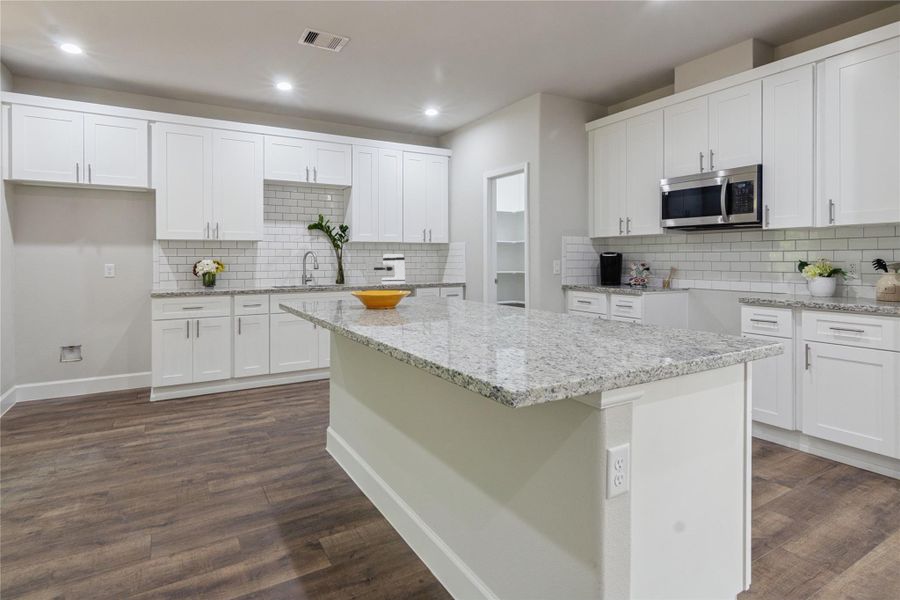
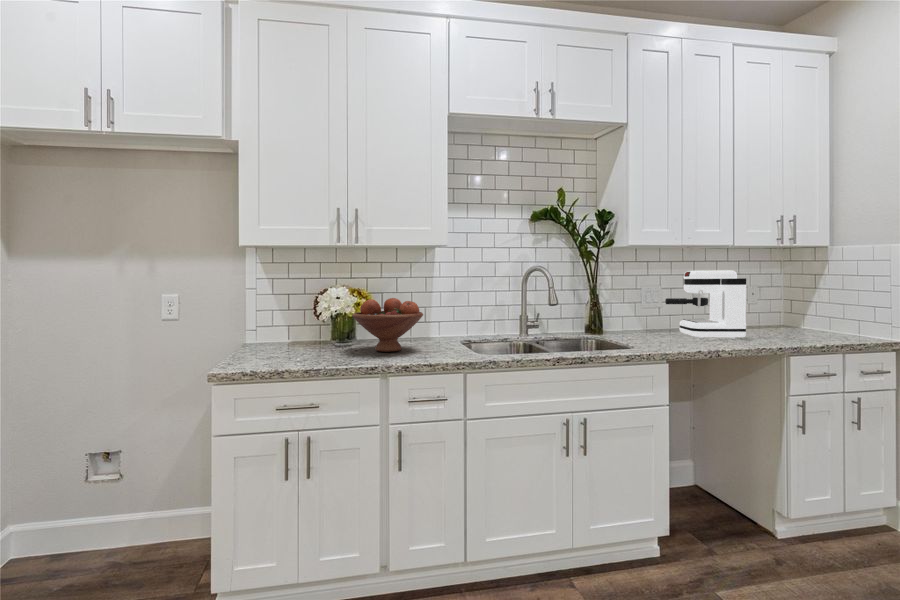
fruit bowl: none [215,265,251,288] -> present [352,298,423,352]

